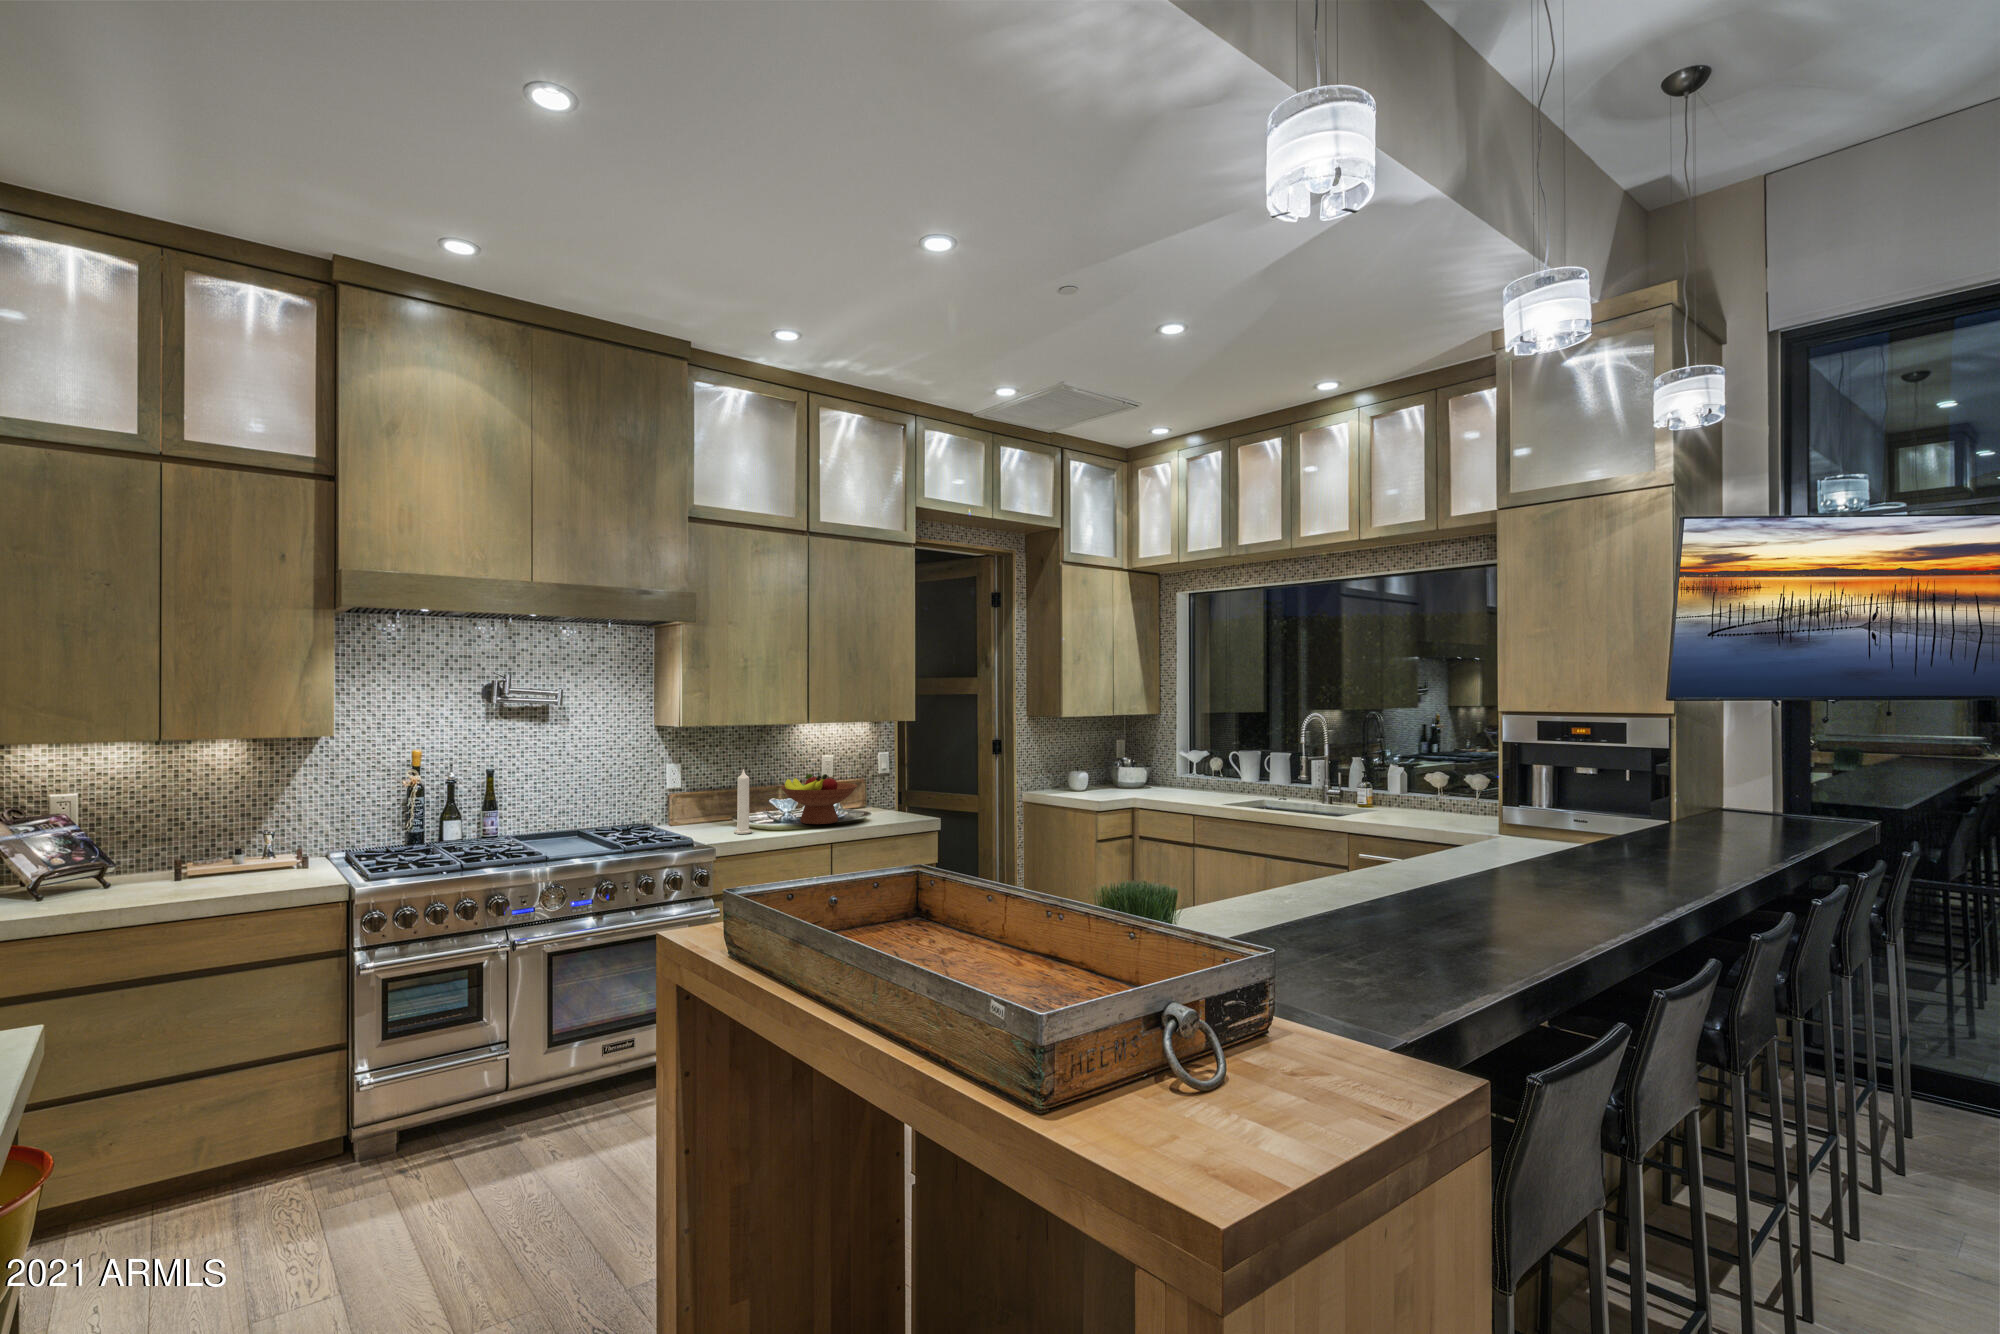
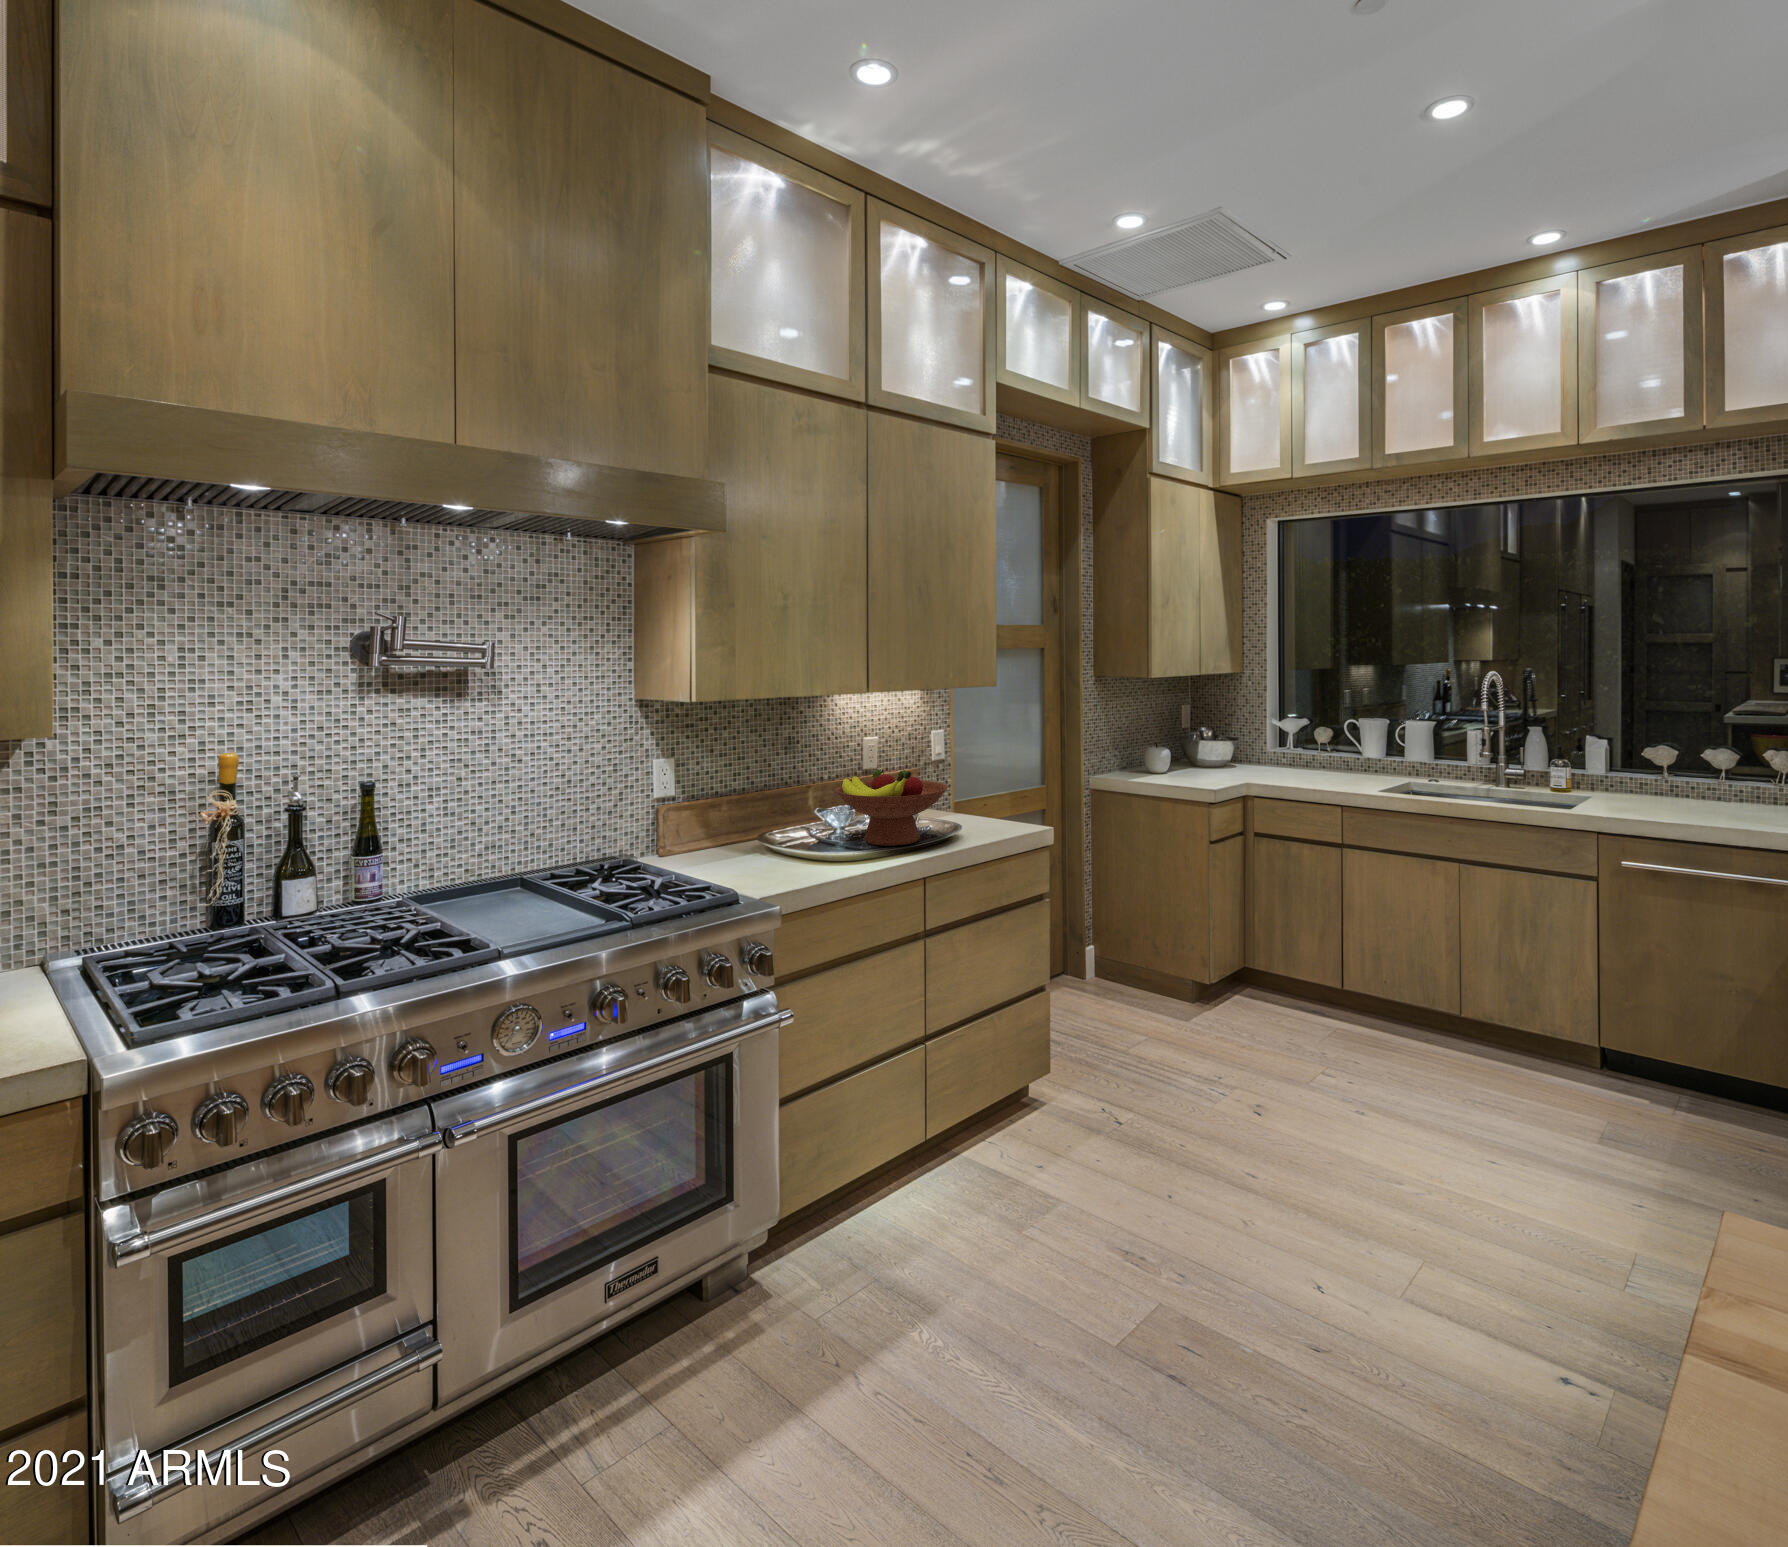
candle: present [734,769,752,834] -> none [782,769,811,870]

